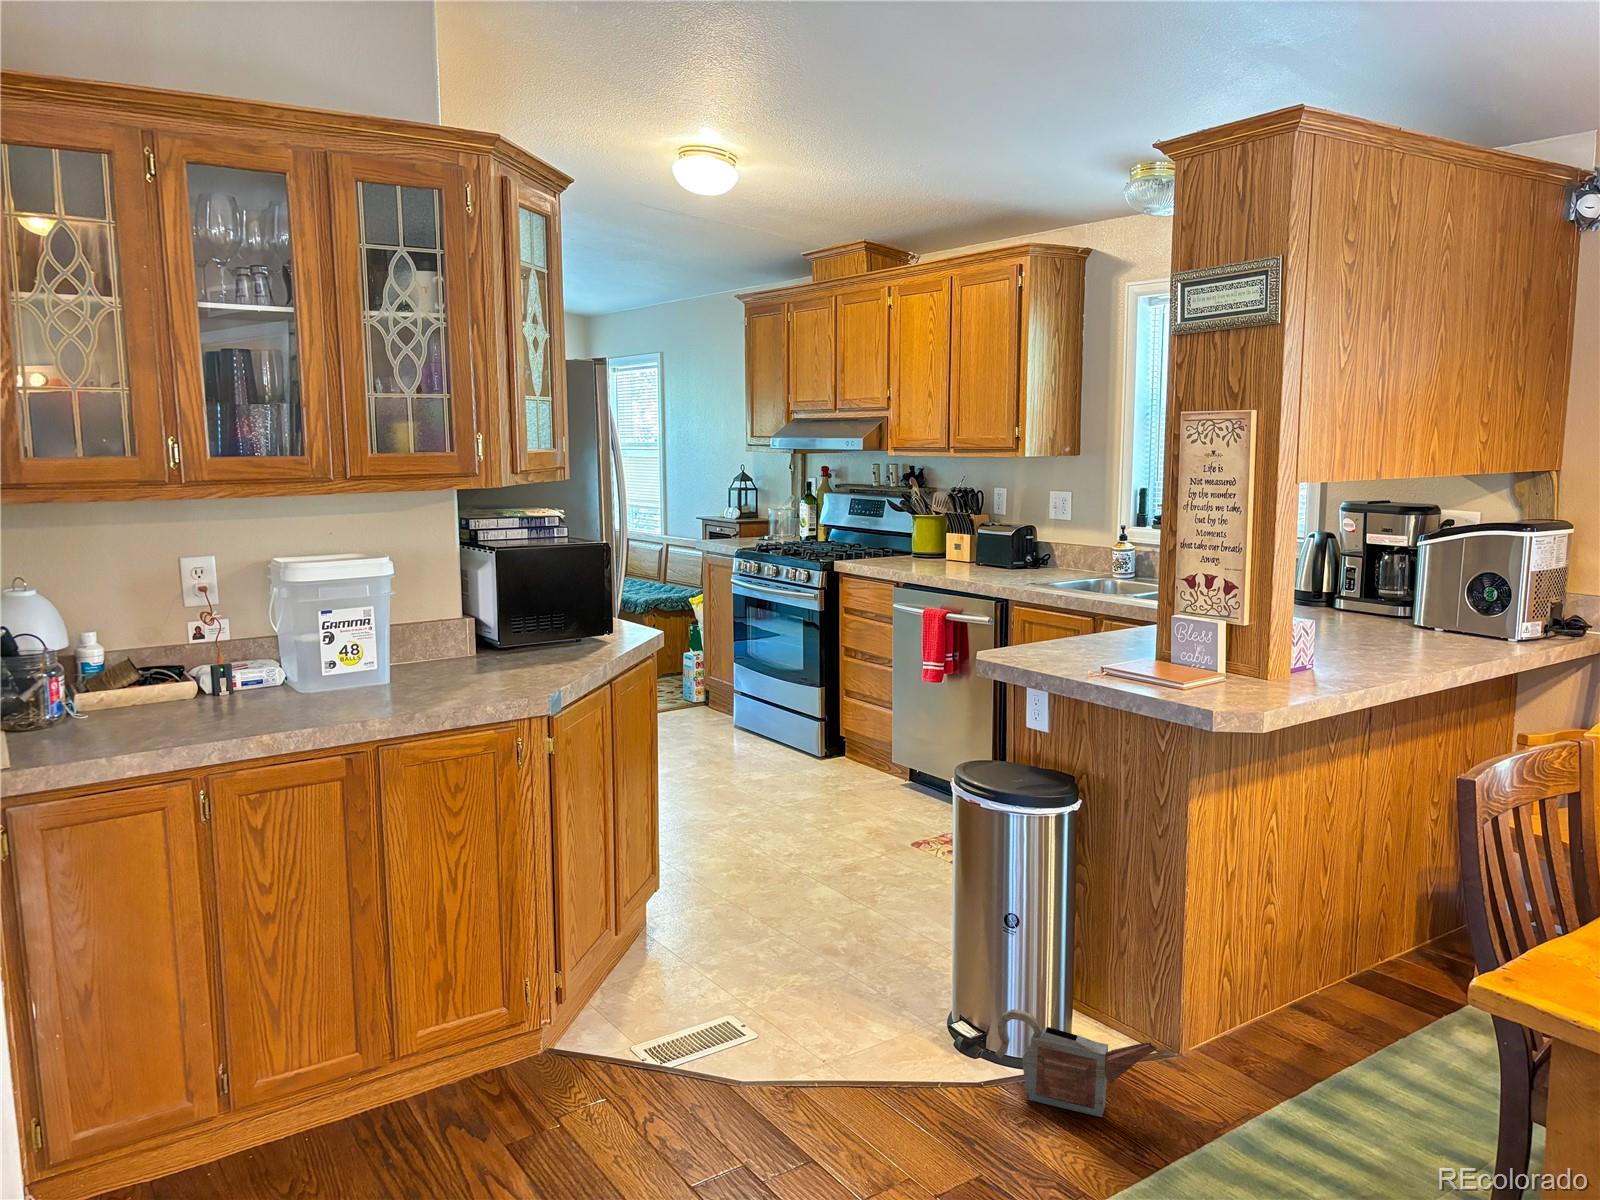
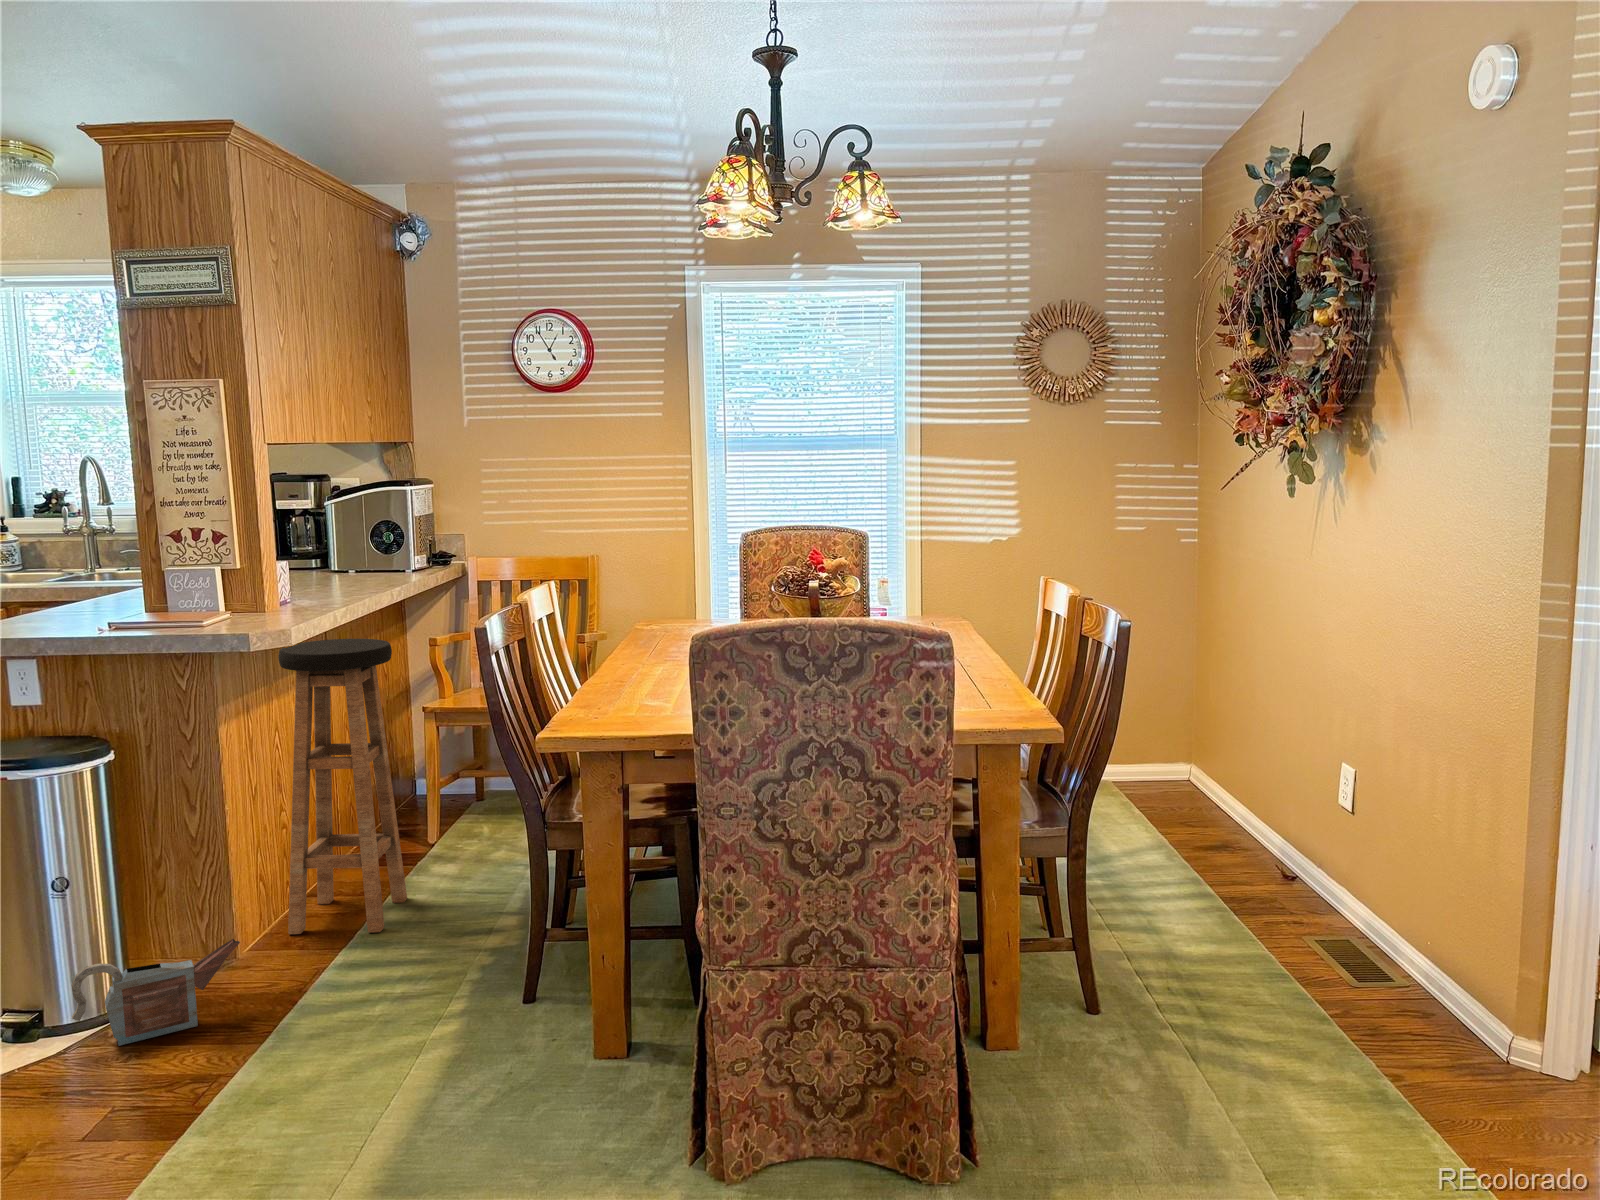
bar stool: none [1244,719,1421,1097] -> present [278,639,407,934]

